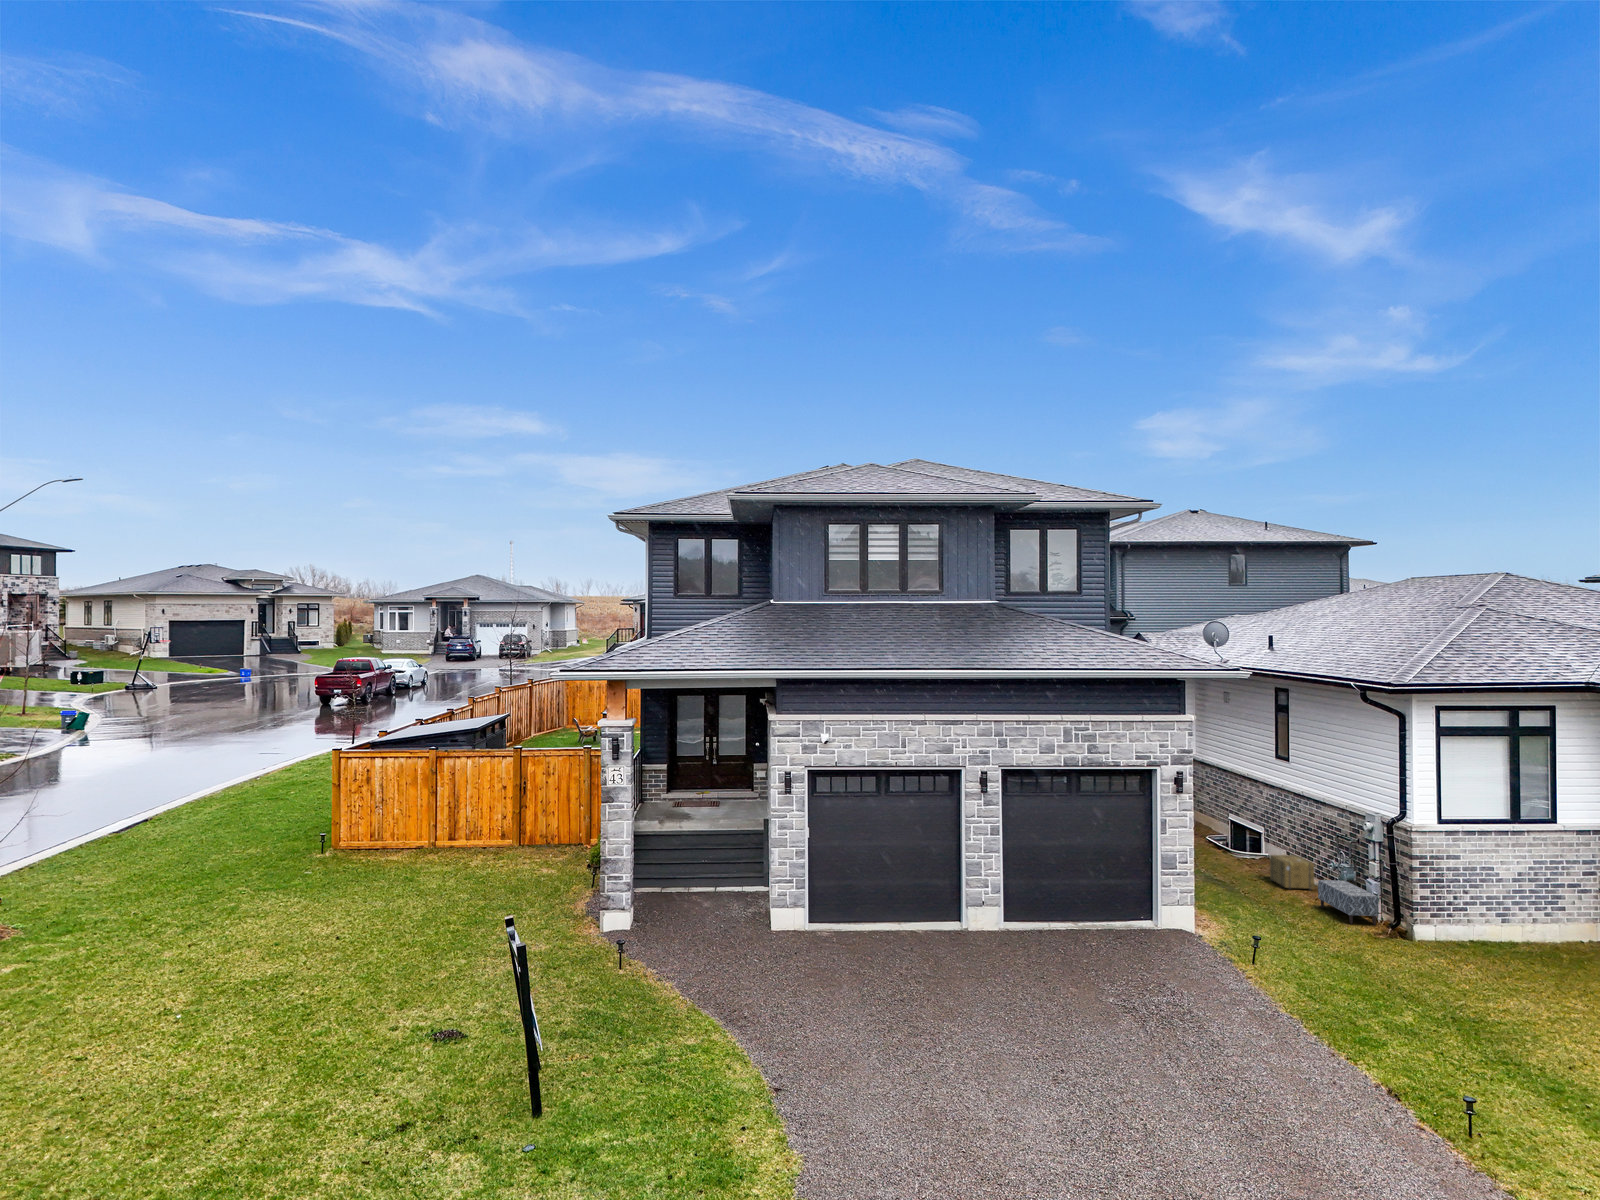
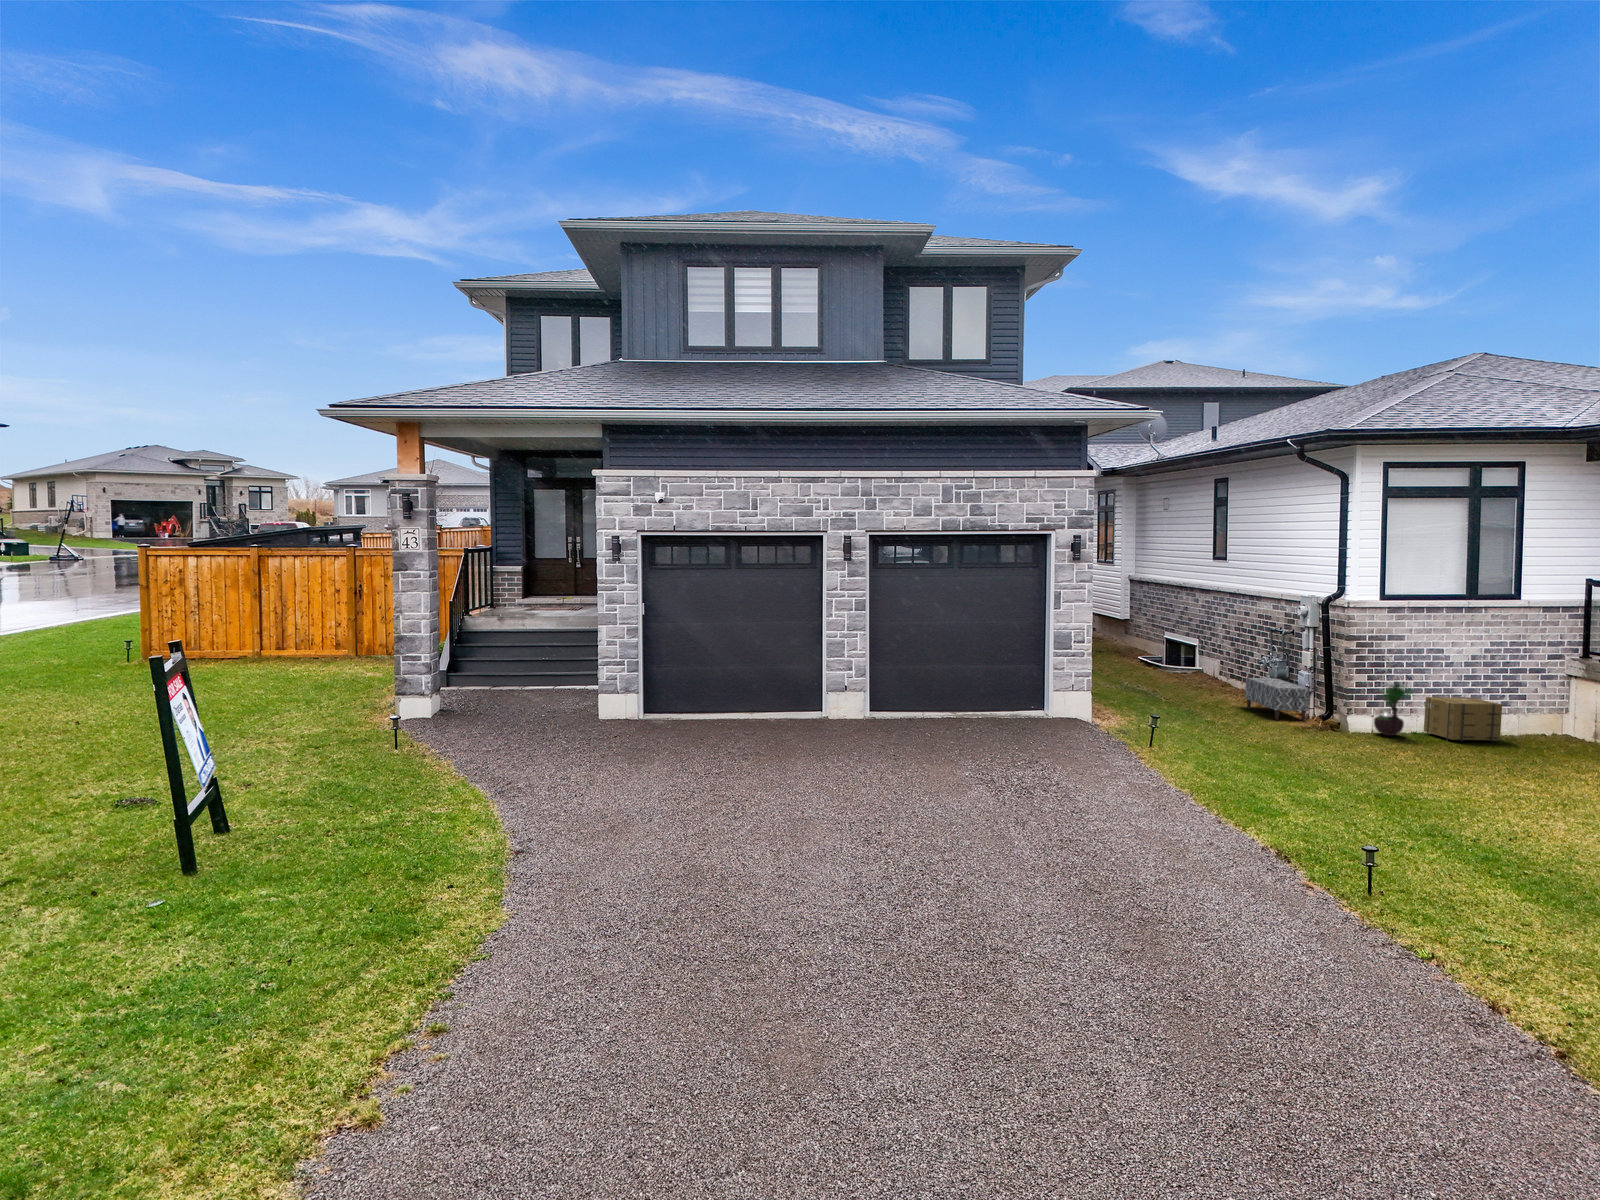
cardboard box: present [1270,855,1314,889] -> present [1424,697,1502,742]
potted tree: none [1439,894,1473,945] -> present [1374,684,1412,736]

